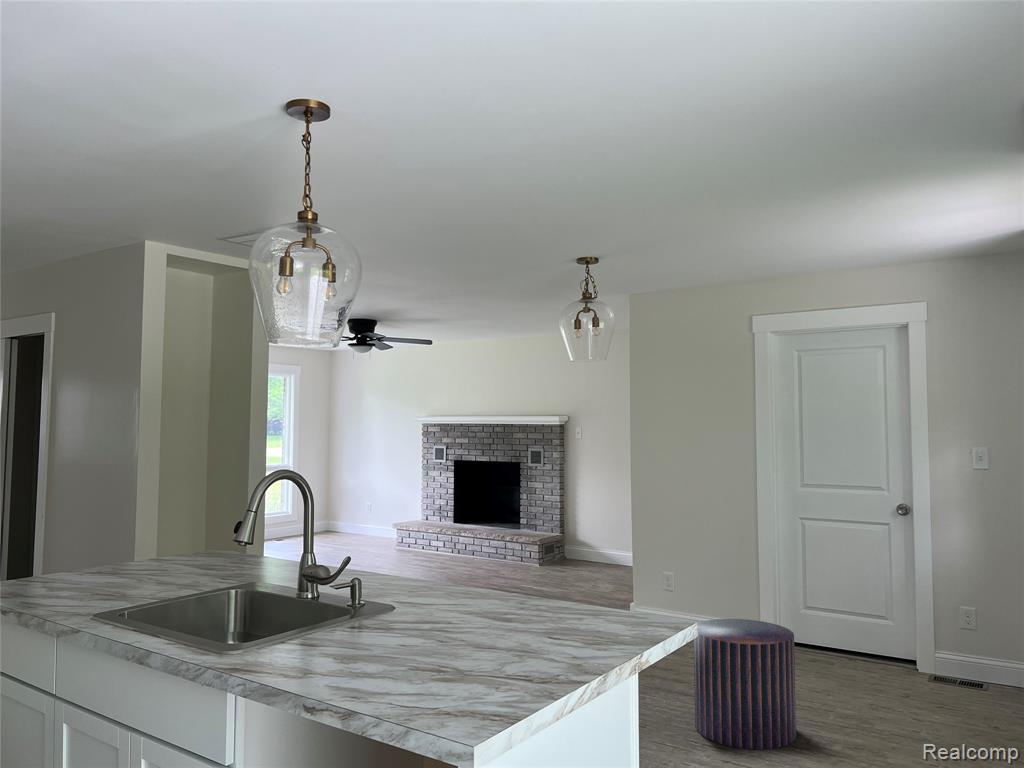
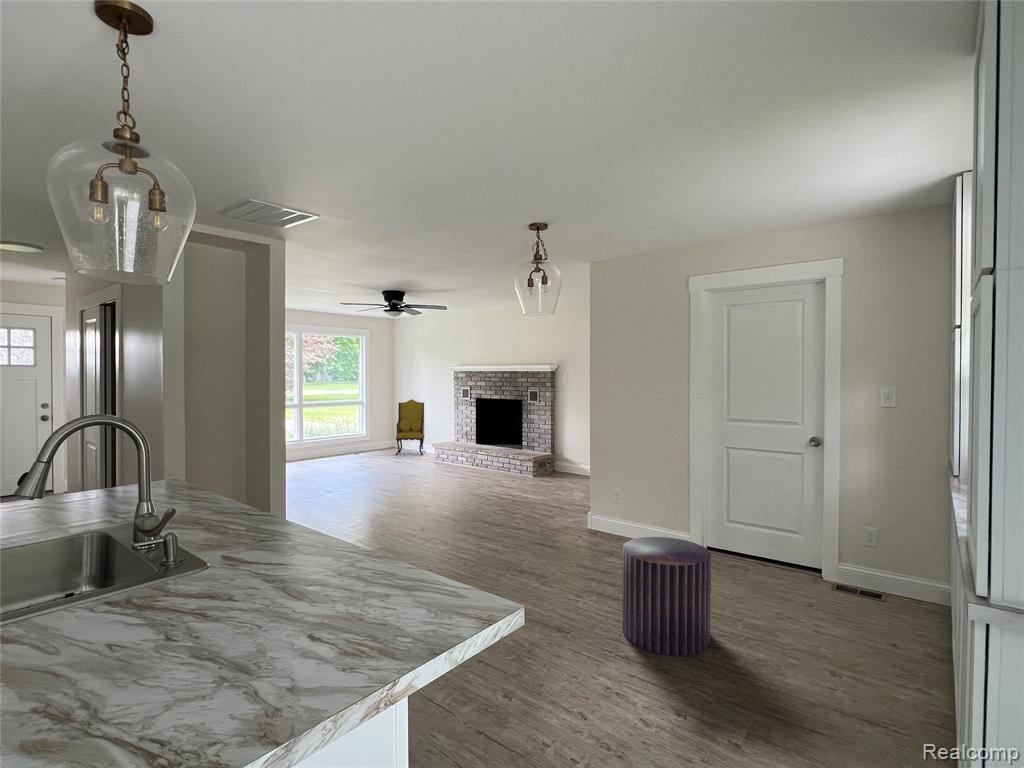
armchair: none [340,463,379,542] -> present [396,399,425,456]

